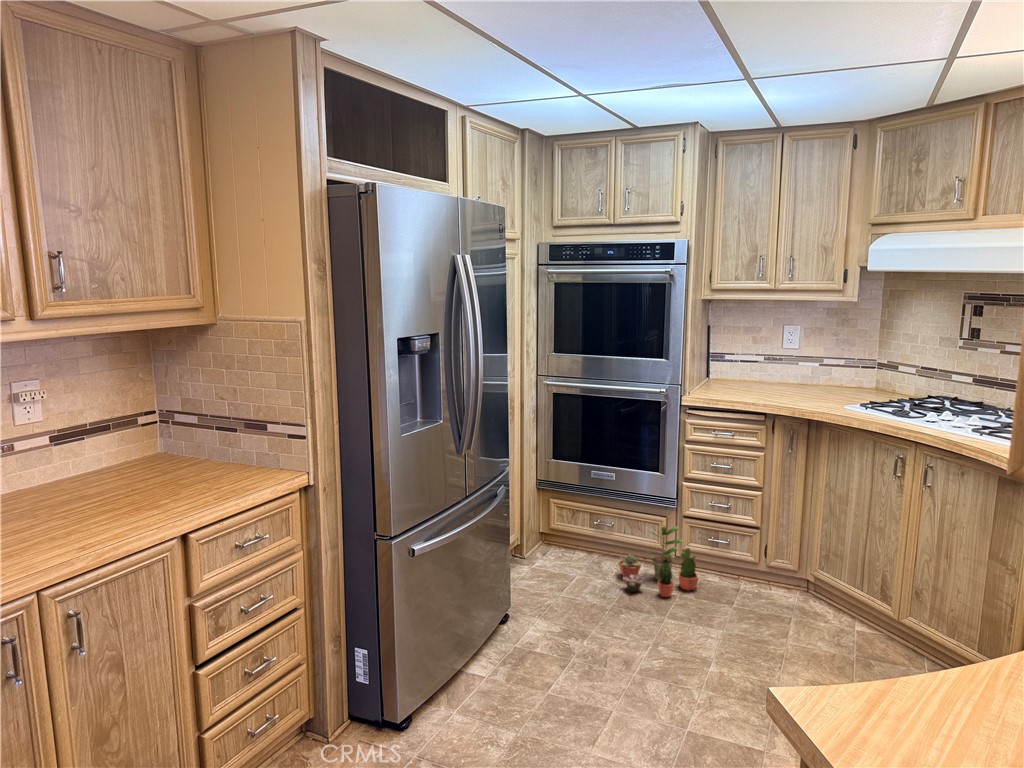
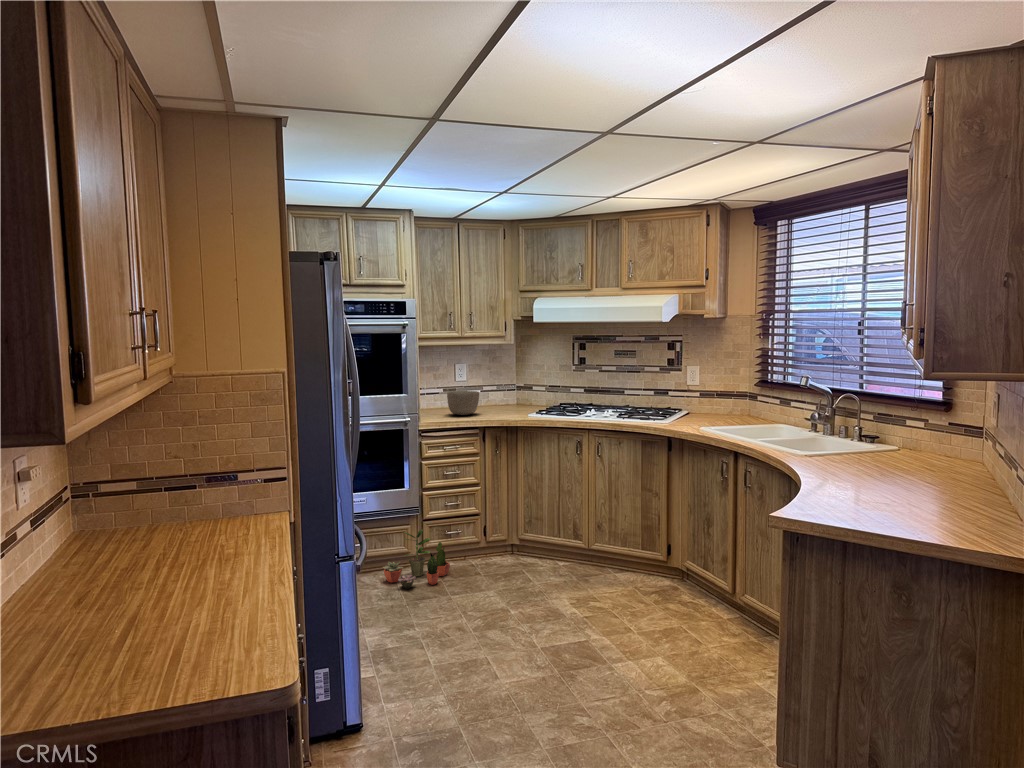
bowl: none [742,361,788,394] -> present [447,391,479,415]

